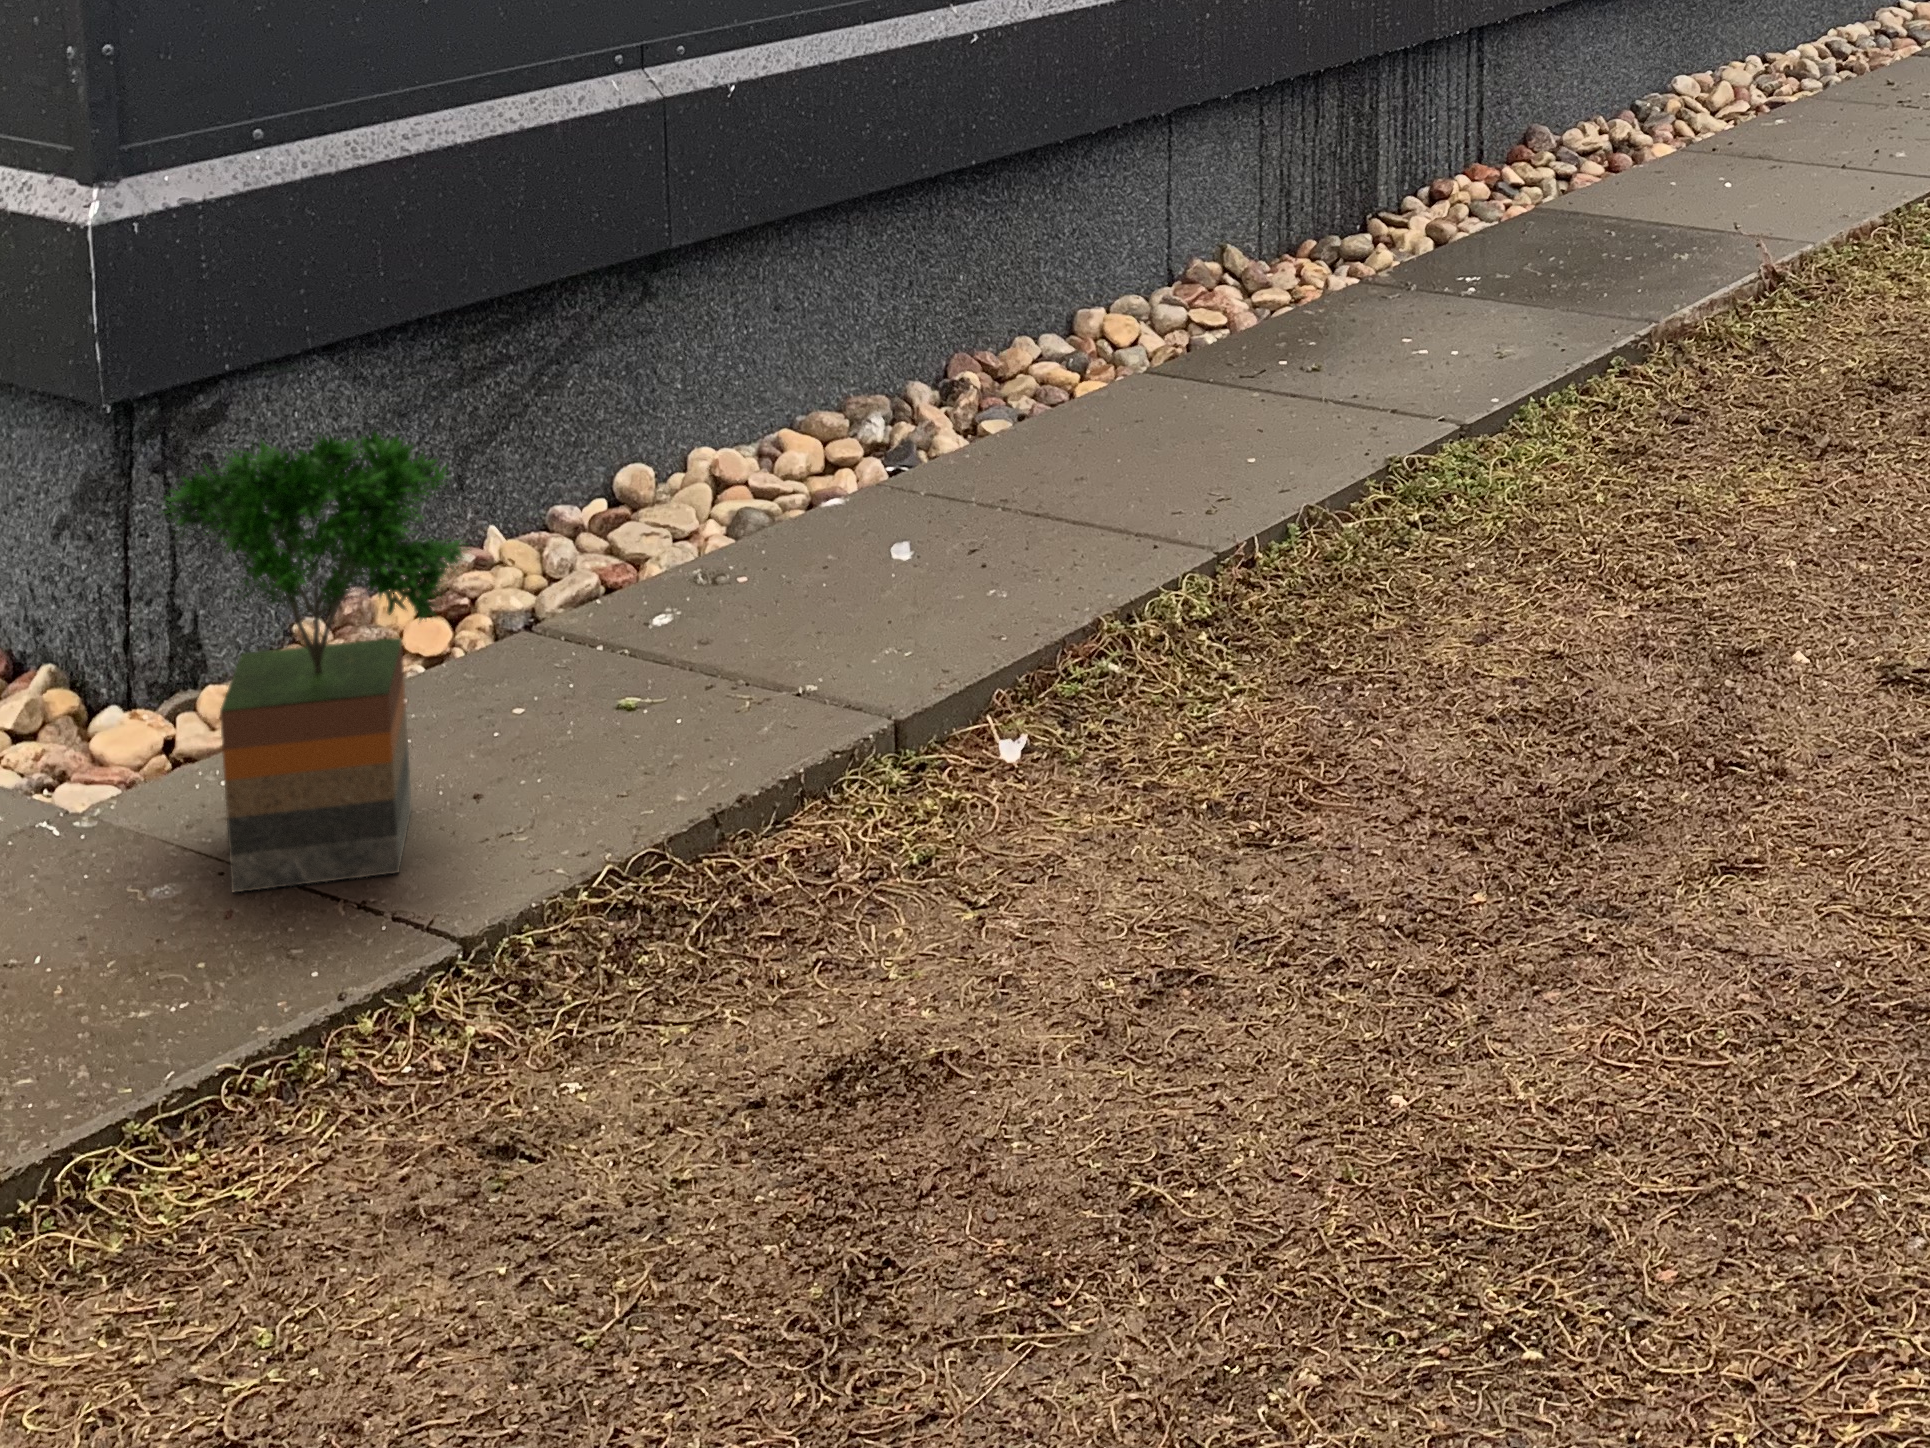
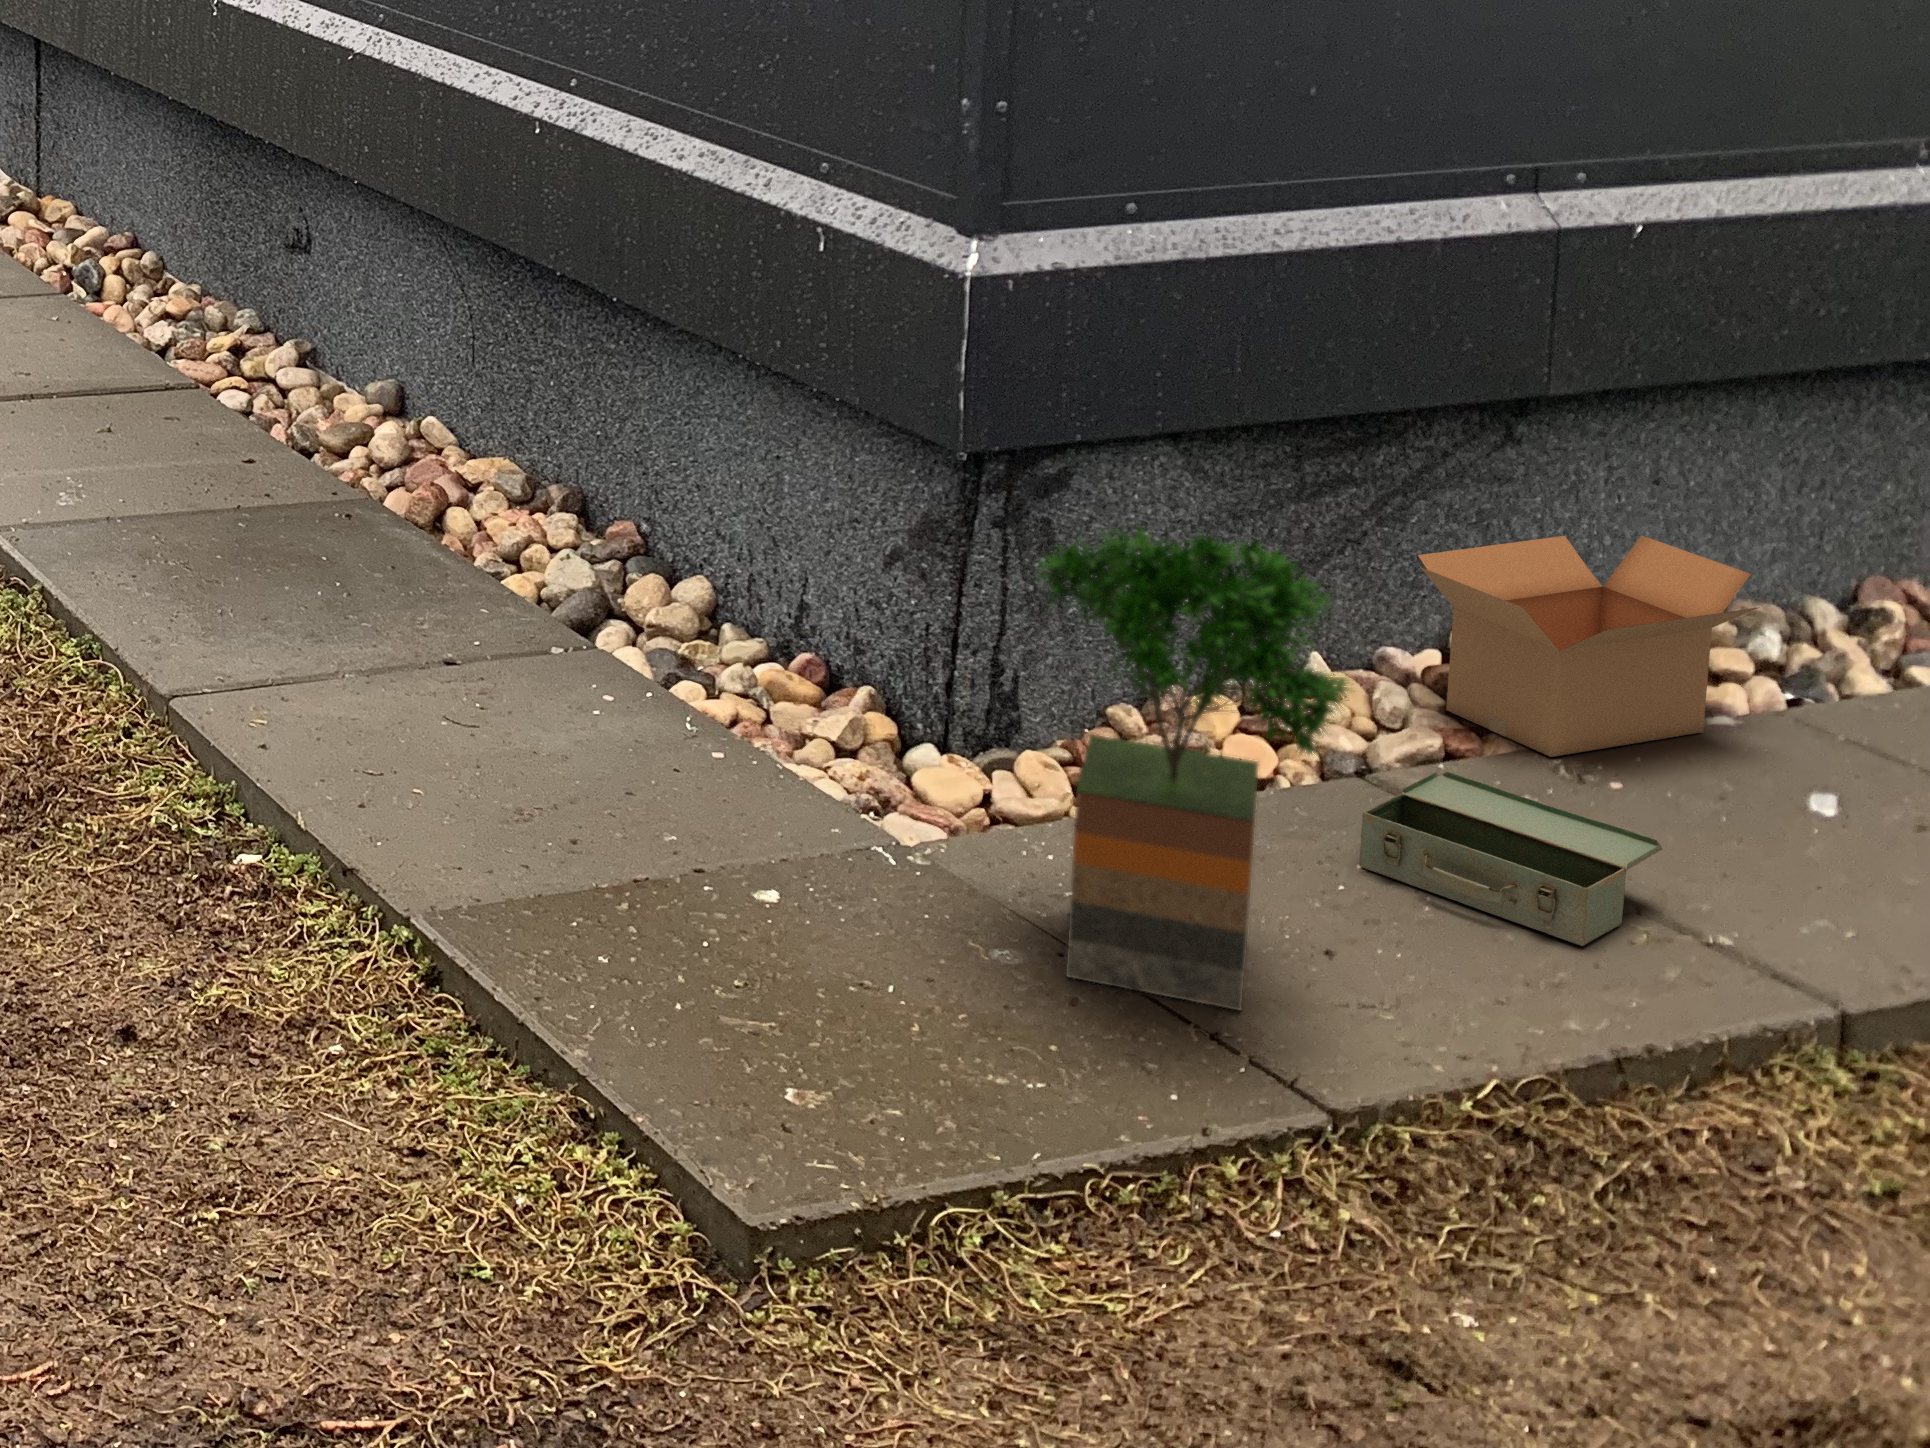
cardboard box: none [574,359,848,568] -> present [1418,536,1759,757]
toolbox: none [519,603,767,725] -> present [1359,772,1662,946]

